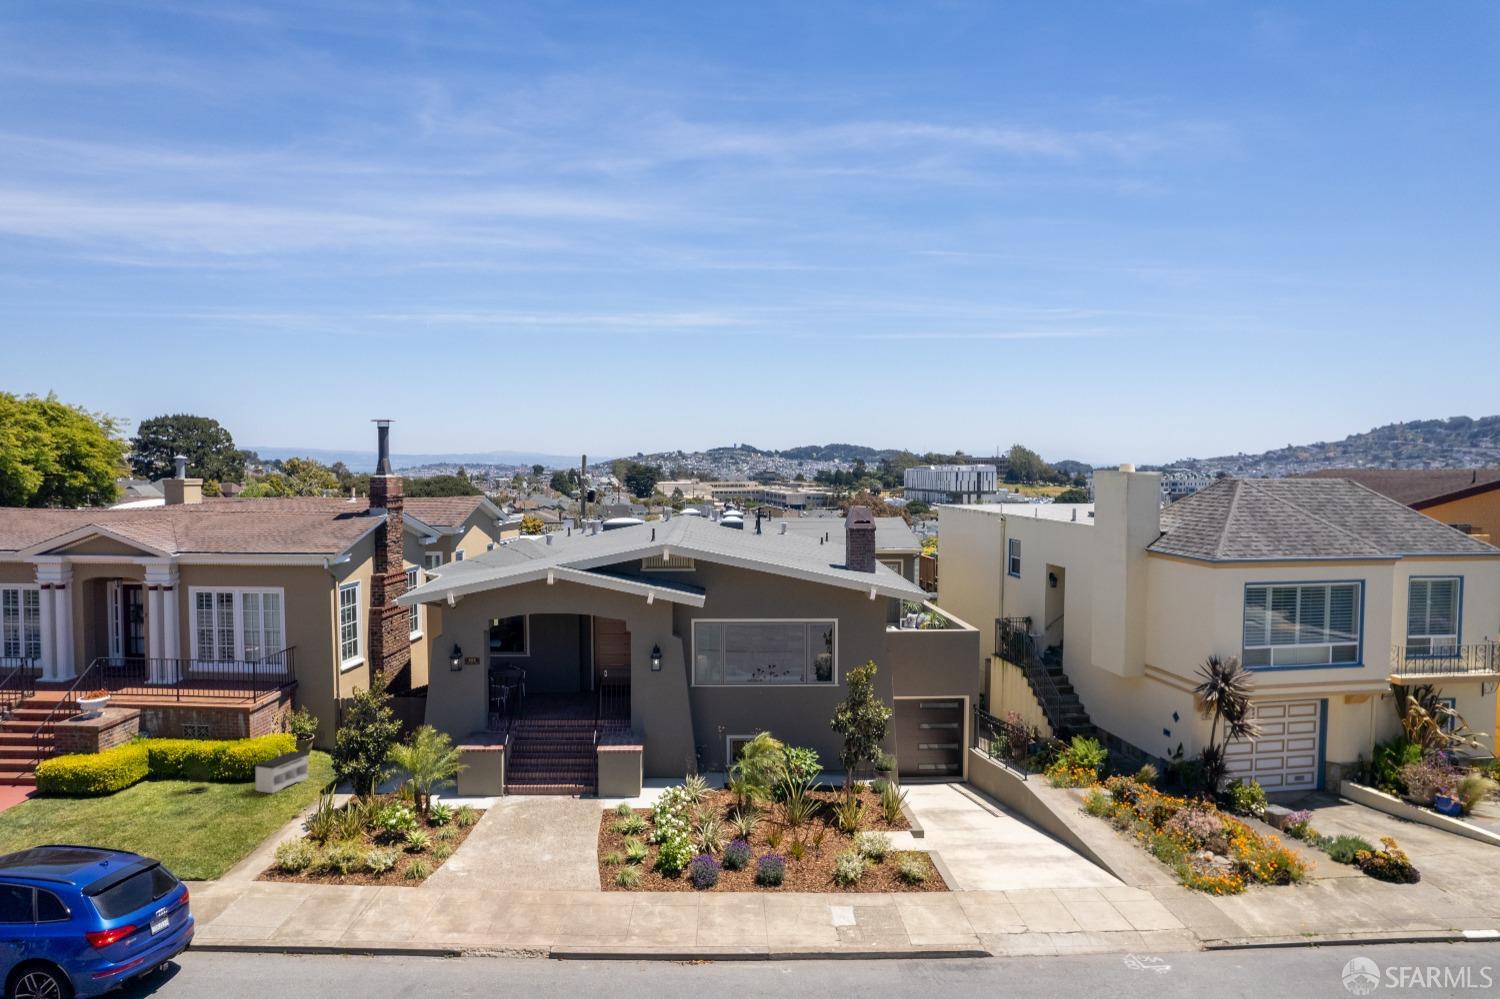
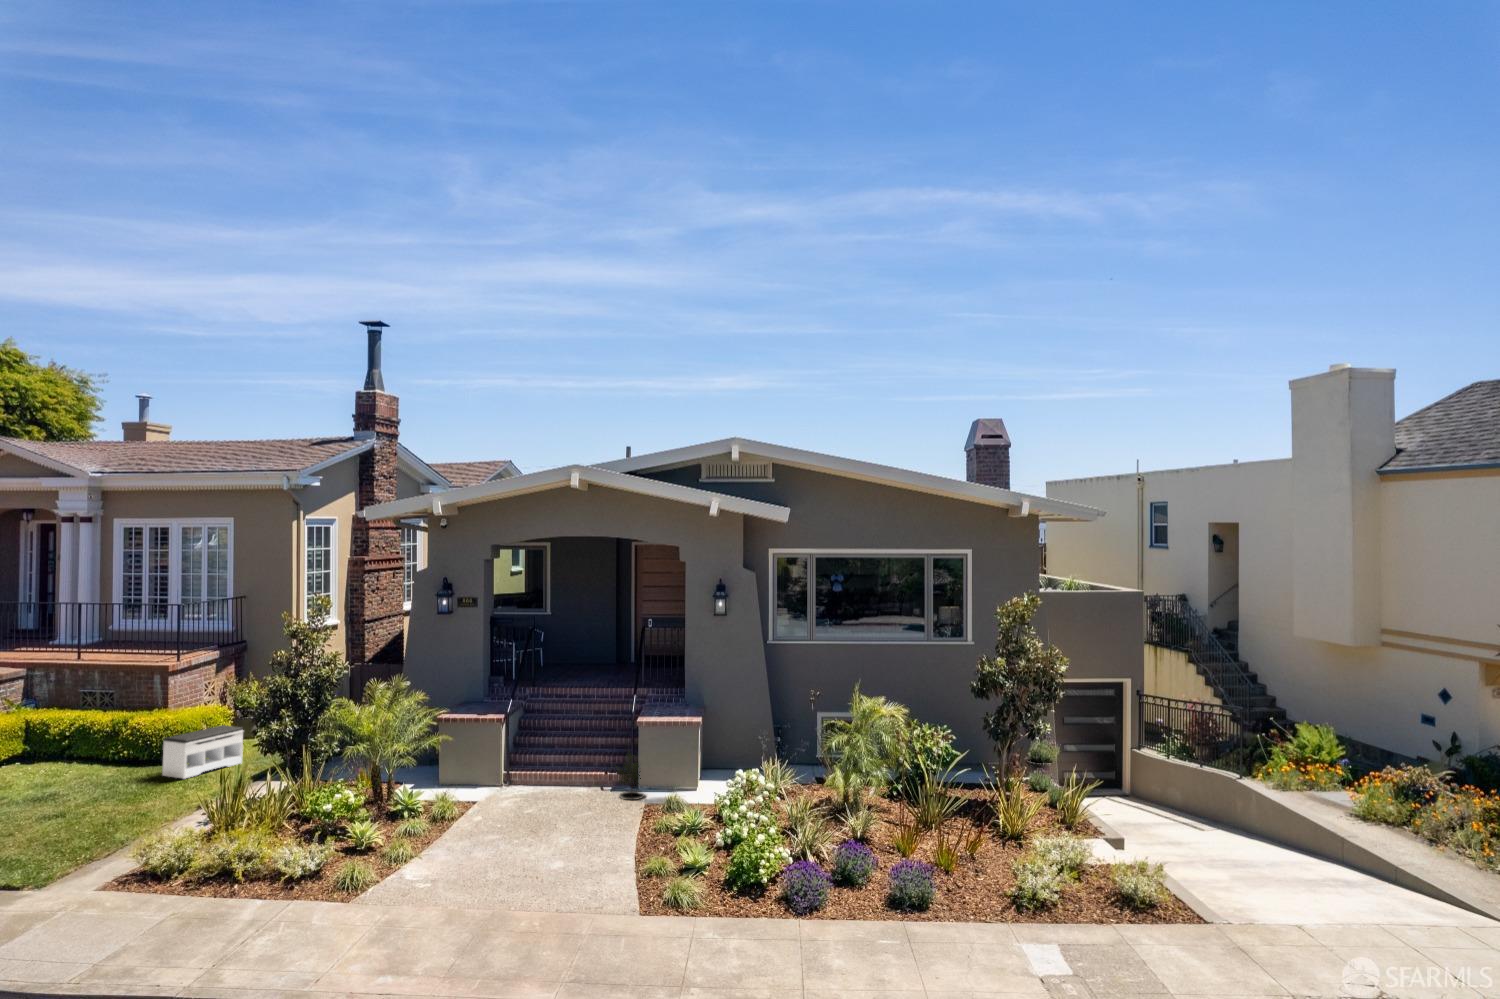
potted tree: present [187,760,209,793] -> present [618,751,645,800]

